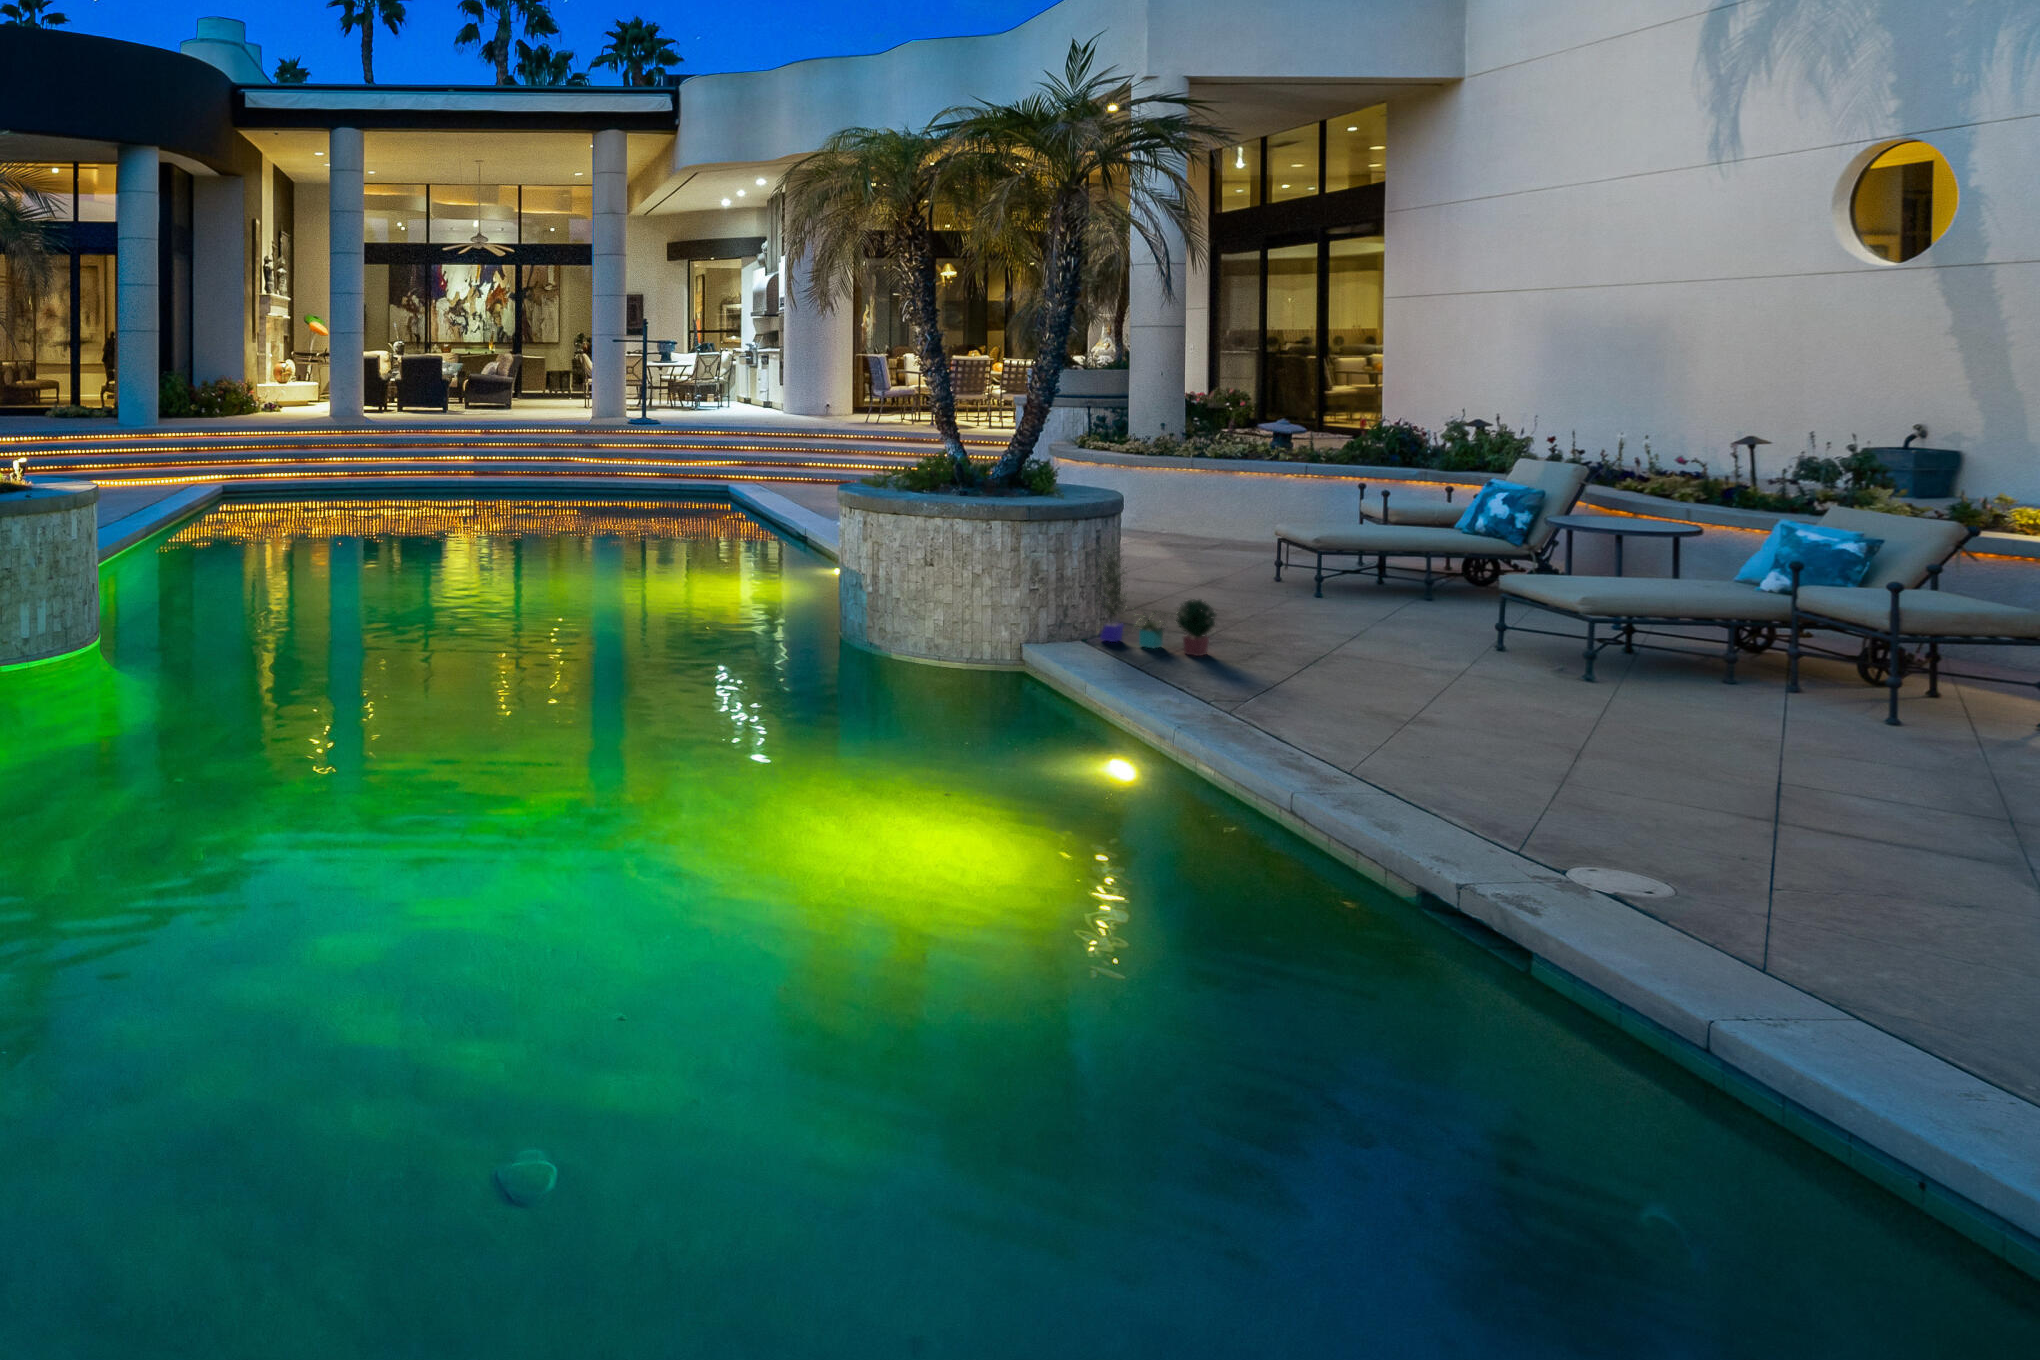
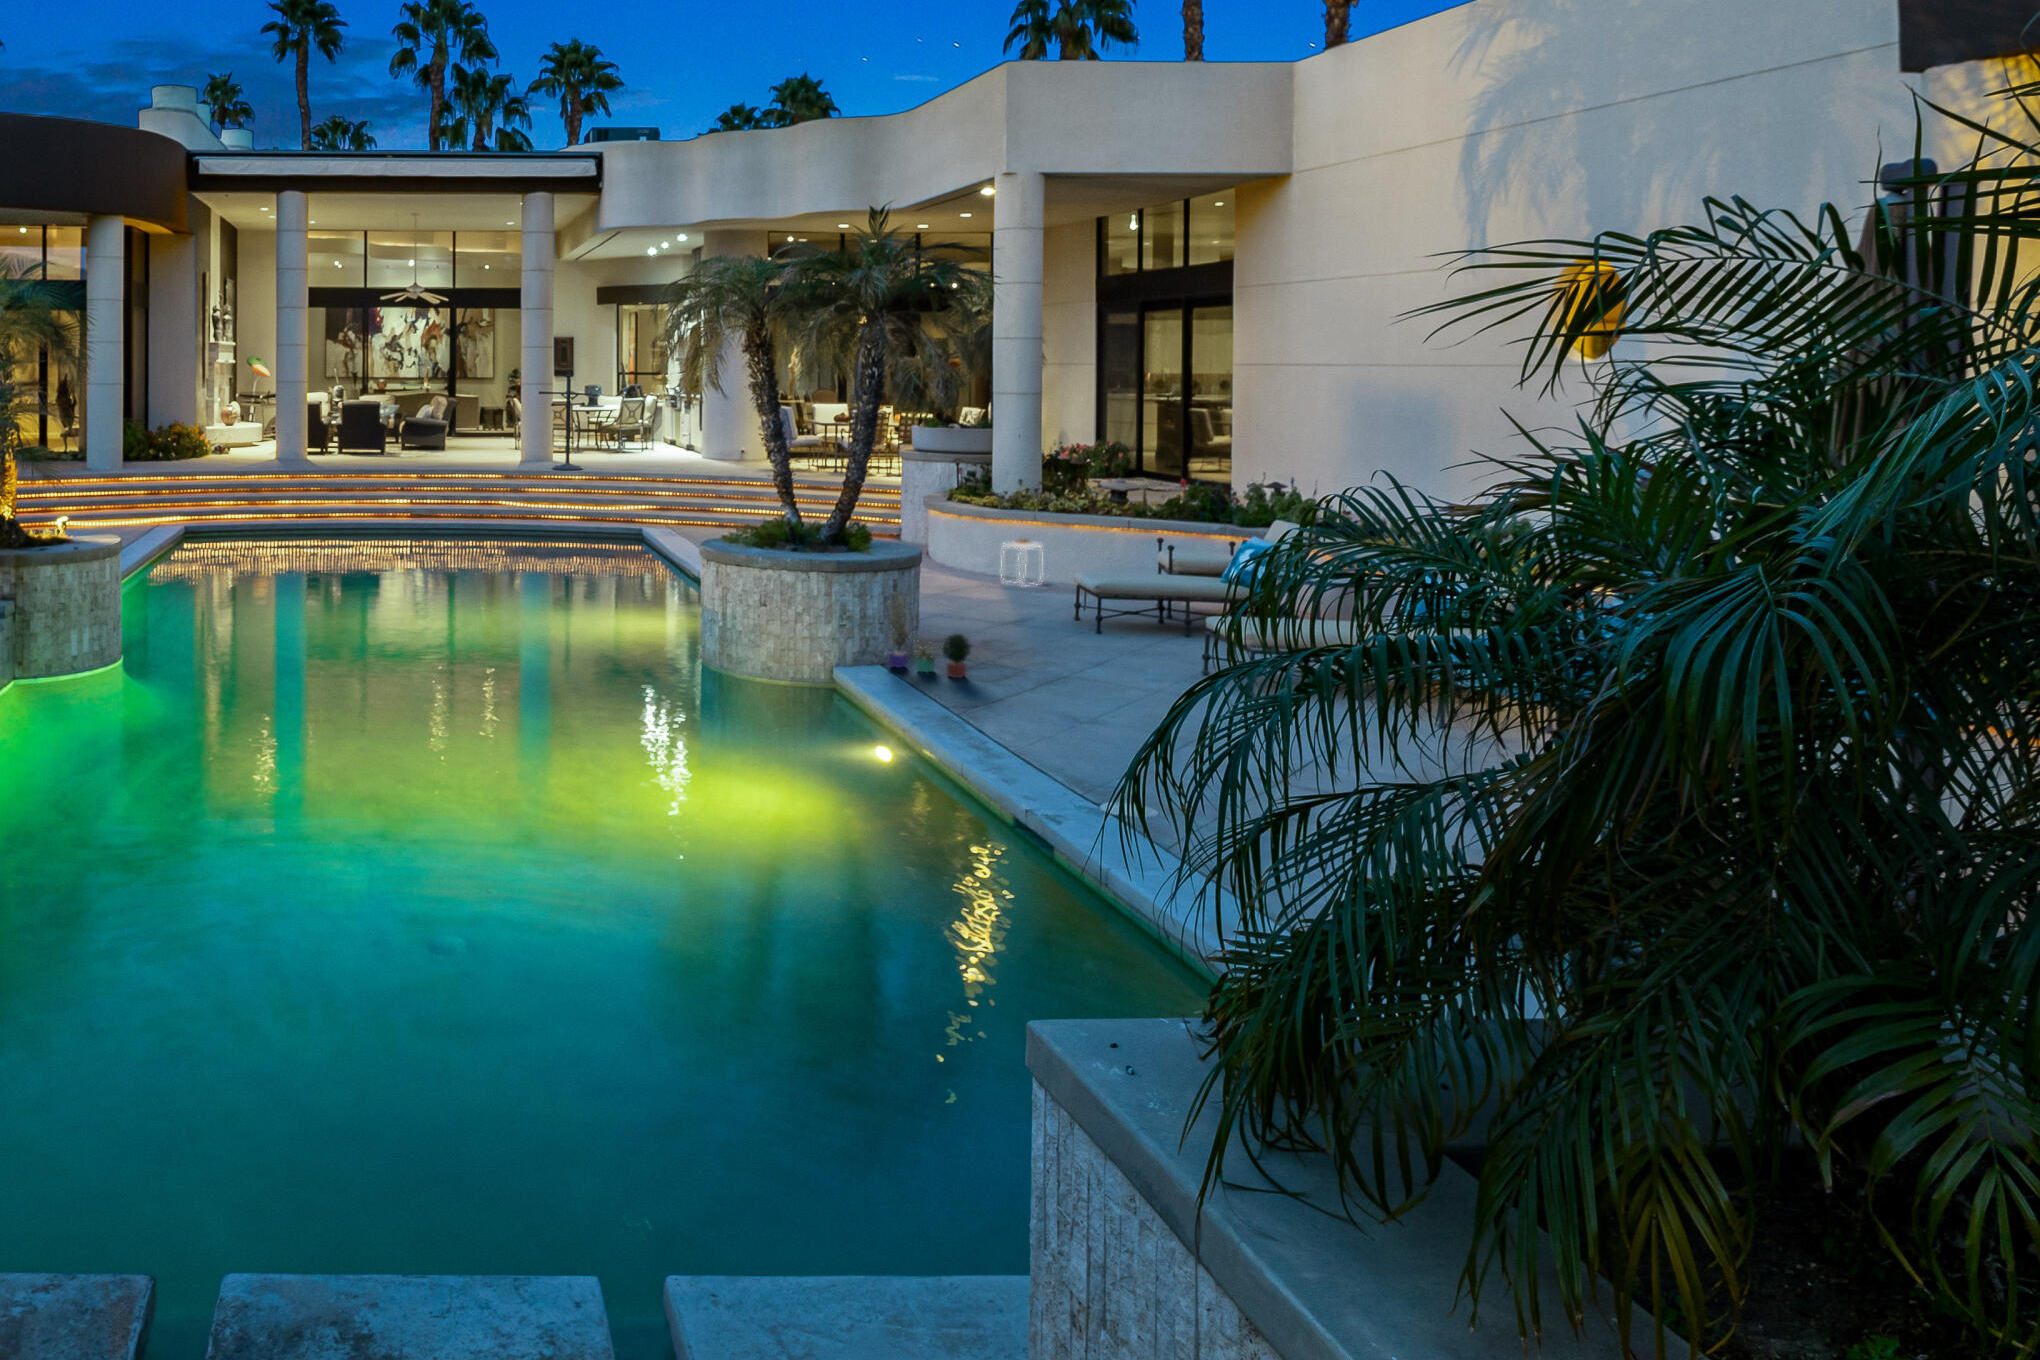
side table: none [1158,490,1205,544] -> present [1001,539,1041,586]

